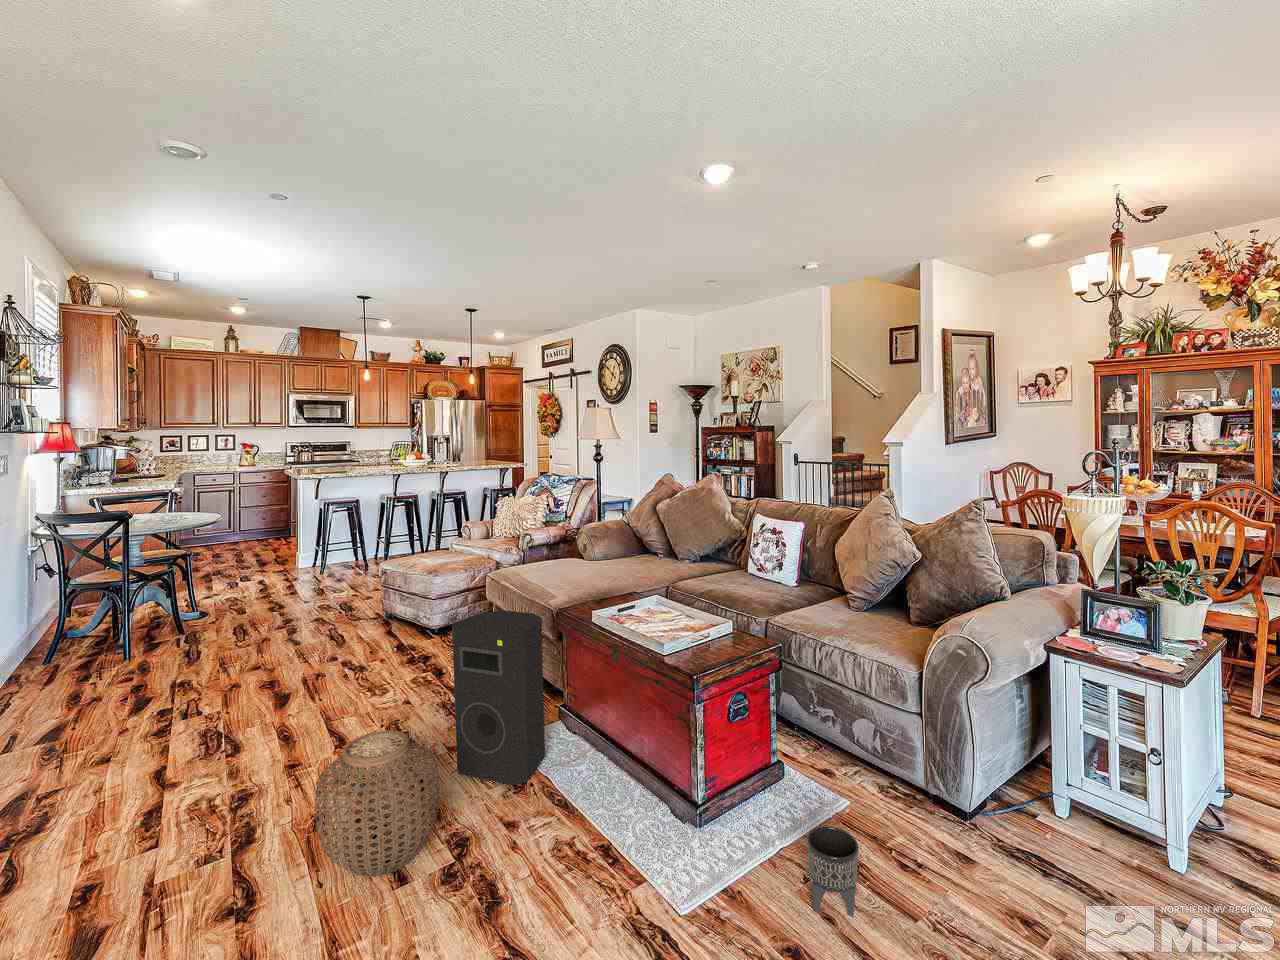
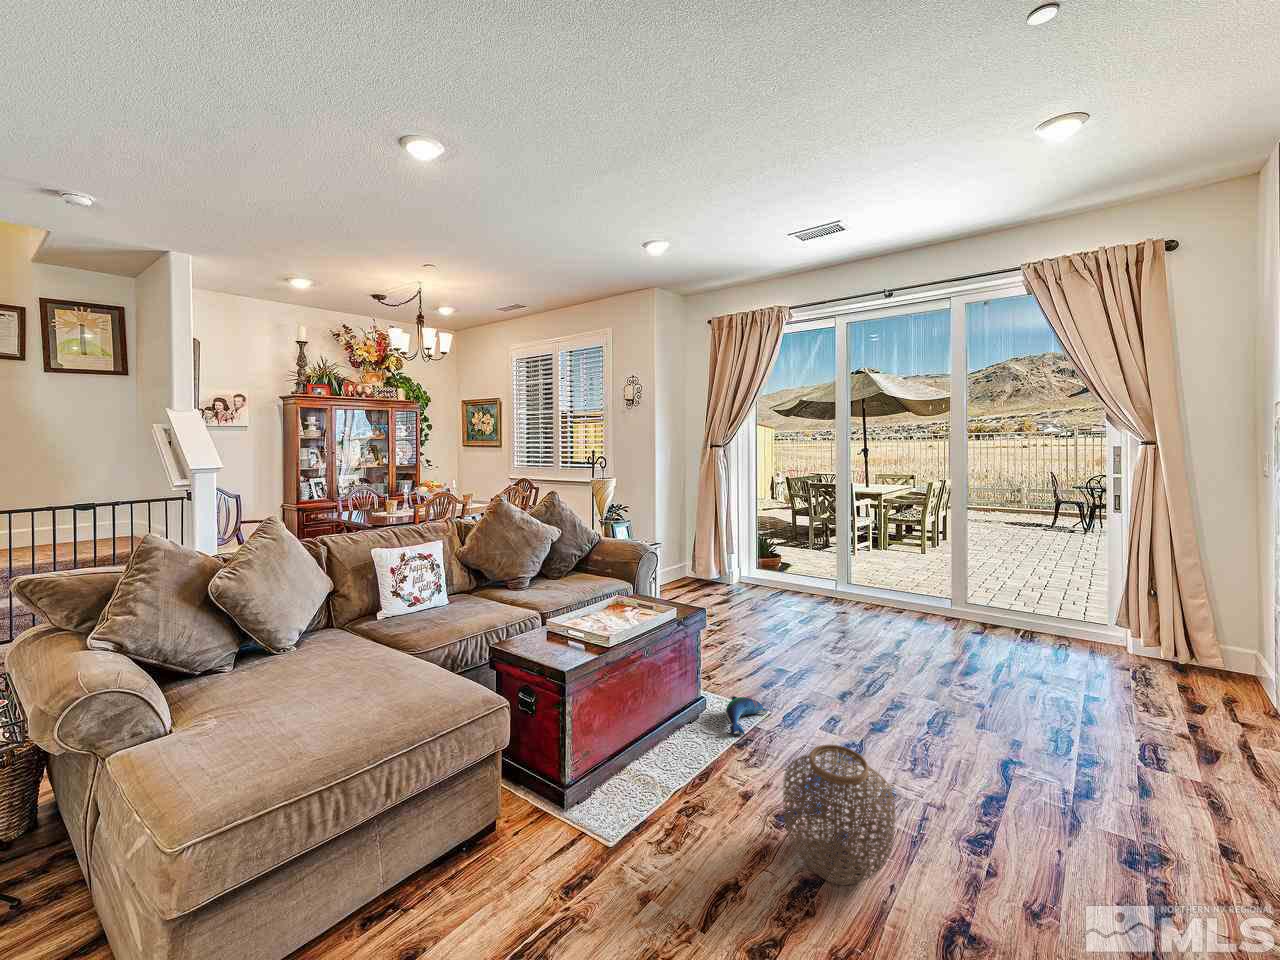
speaker: present [452,611,545,785] -> none [626,660,705,863]
plush toy: none [624,825,699,902] -> present [726,696,768,735]
planter: present [807,827,858,917] -> none [725,643,748,681]

